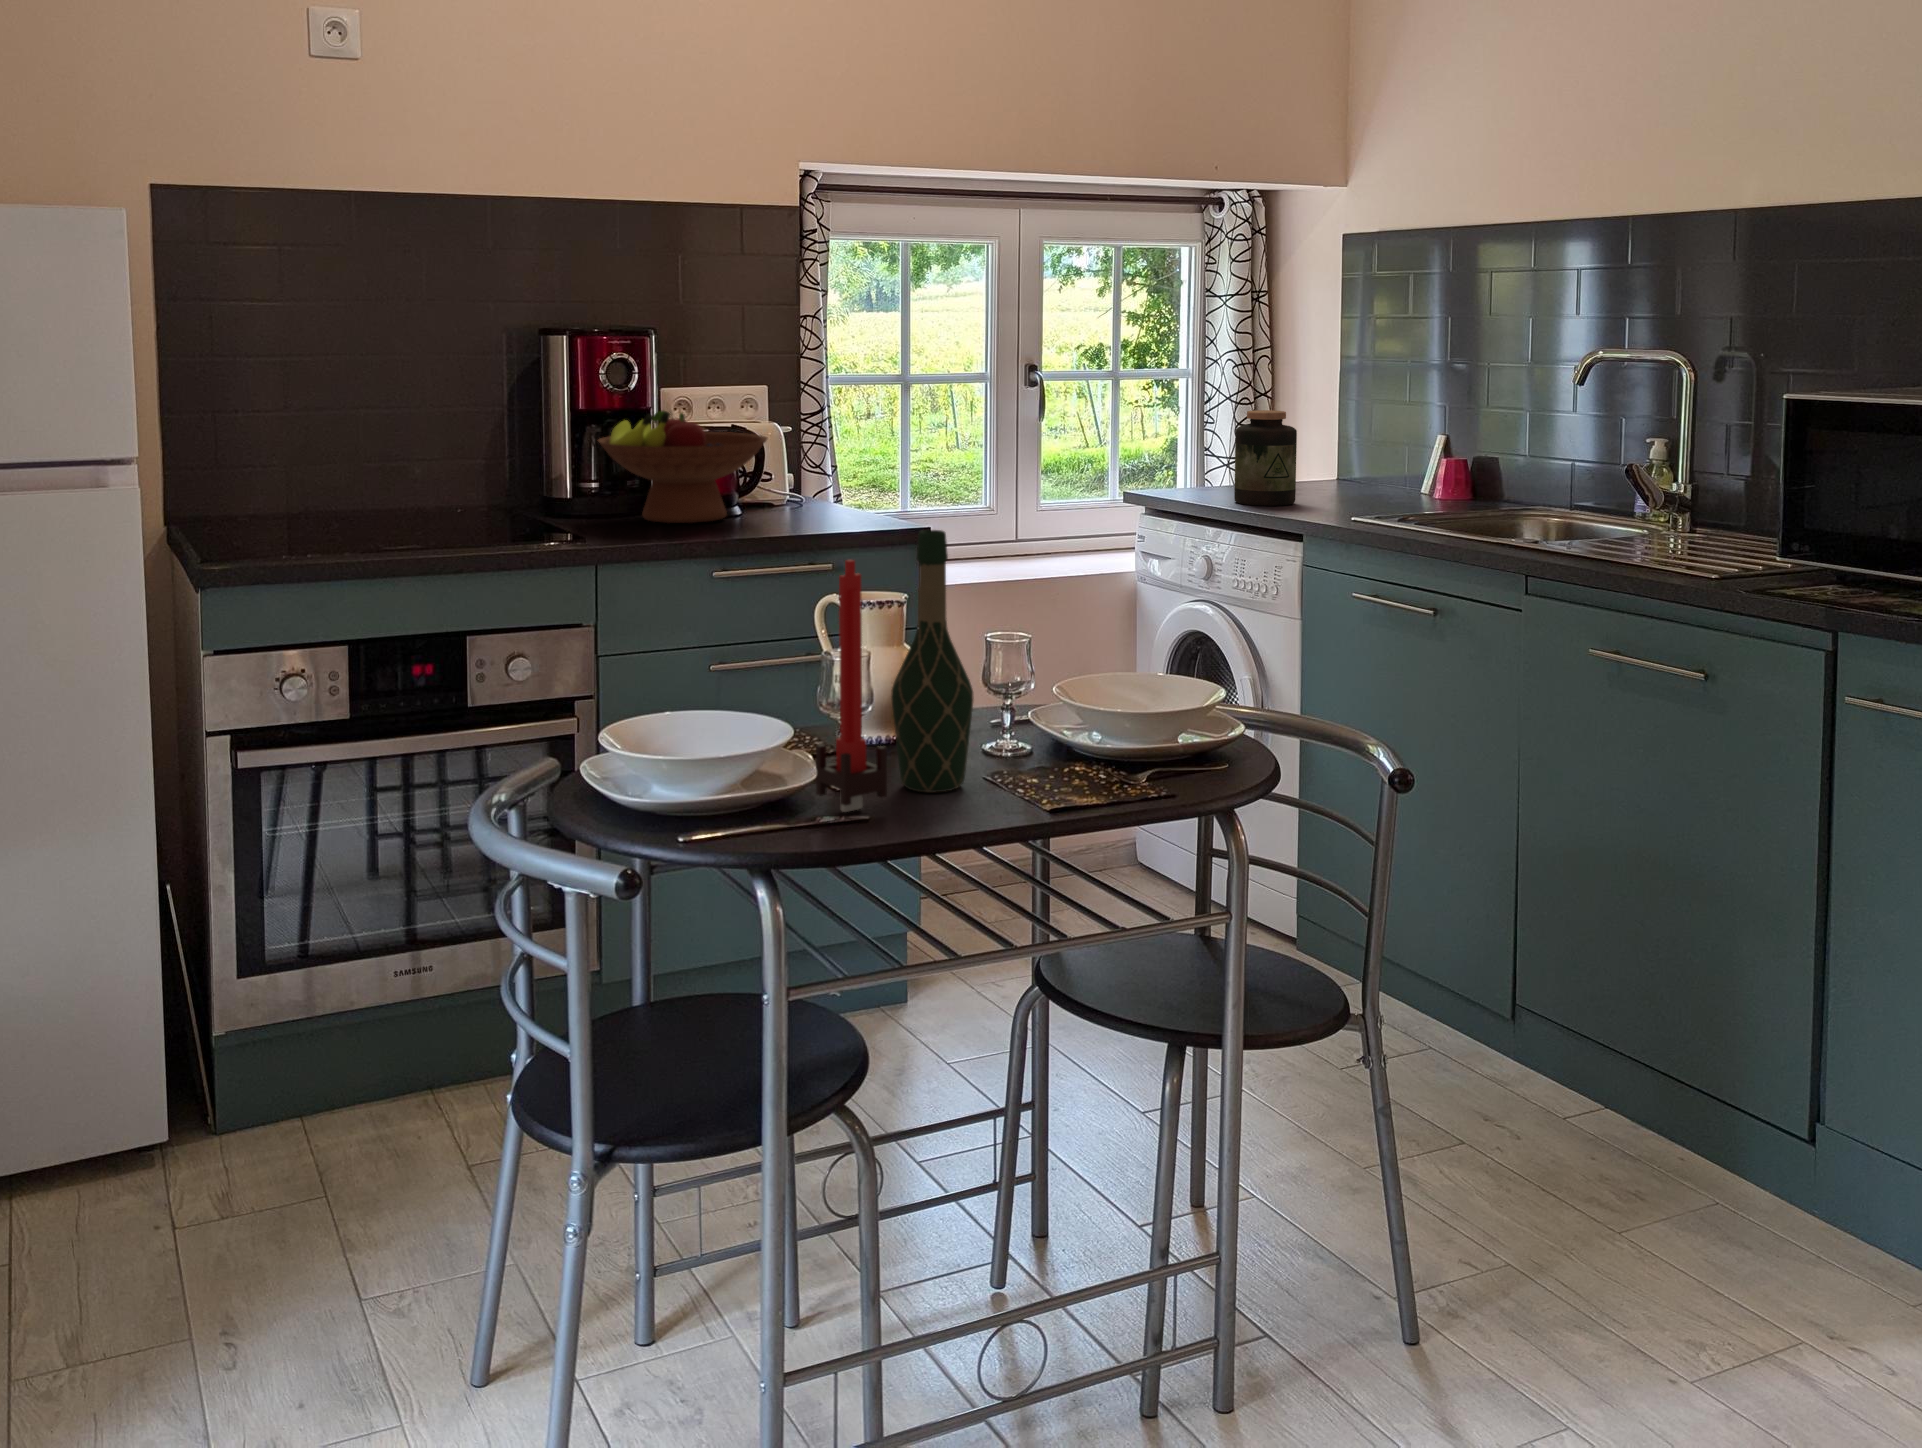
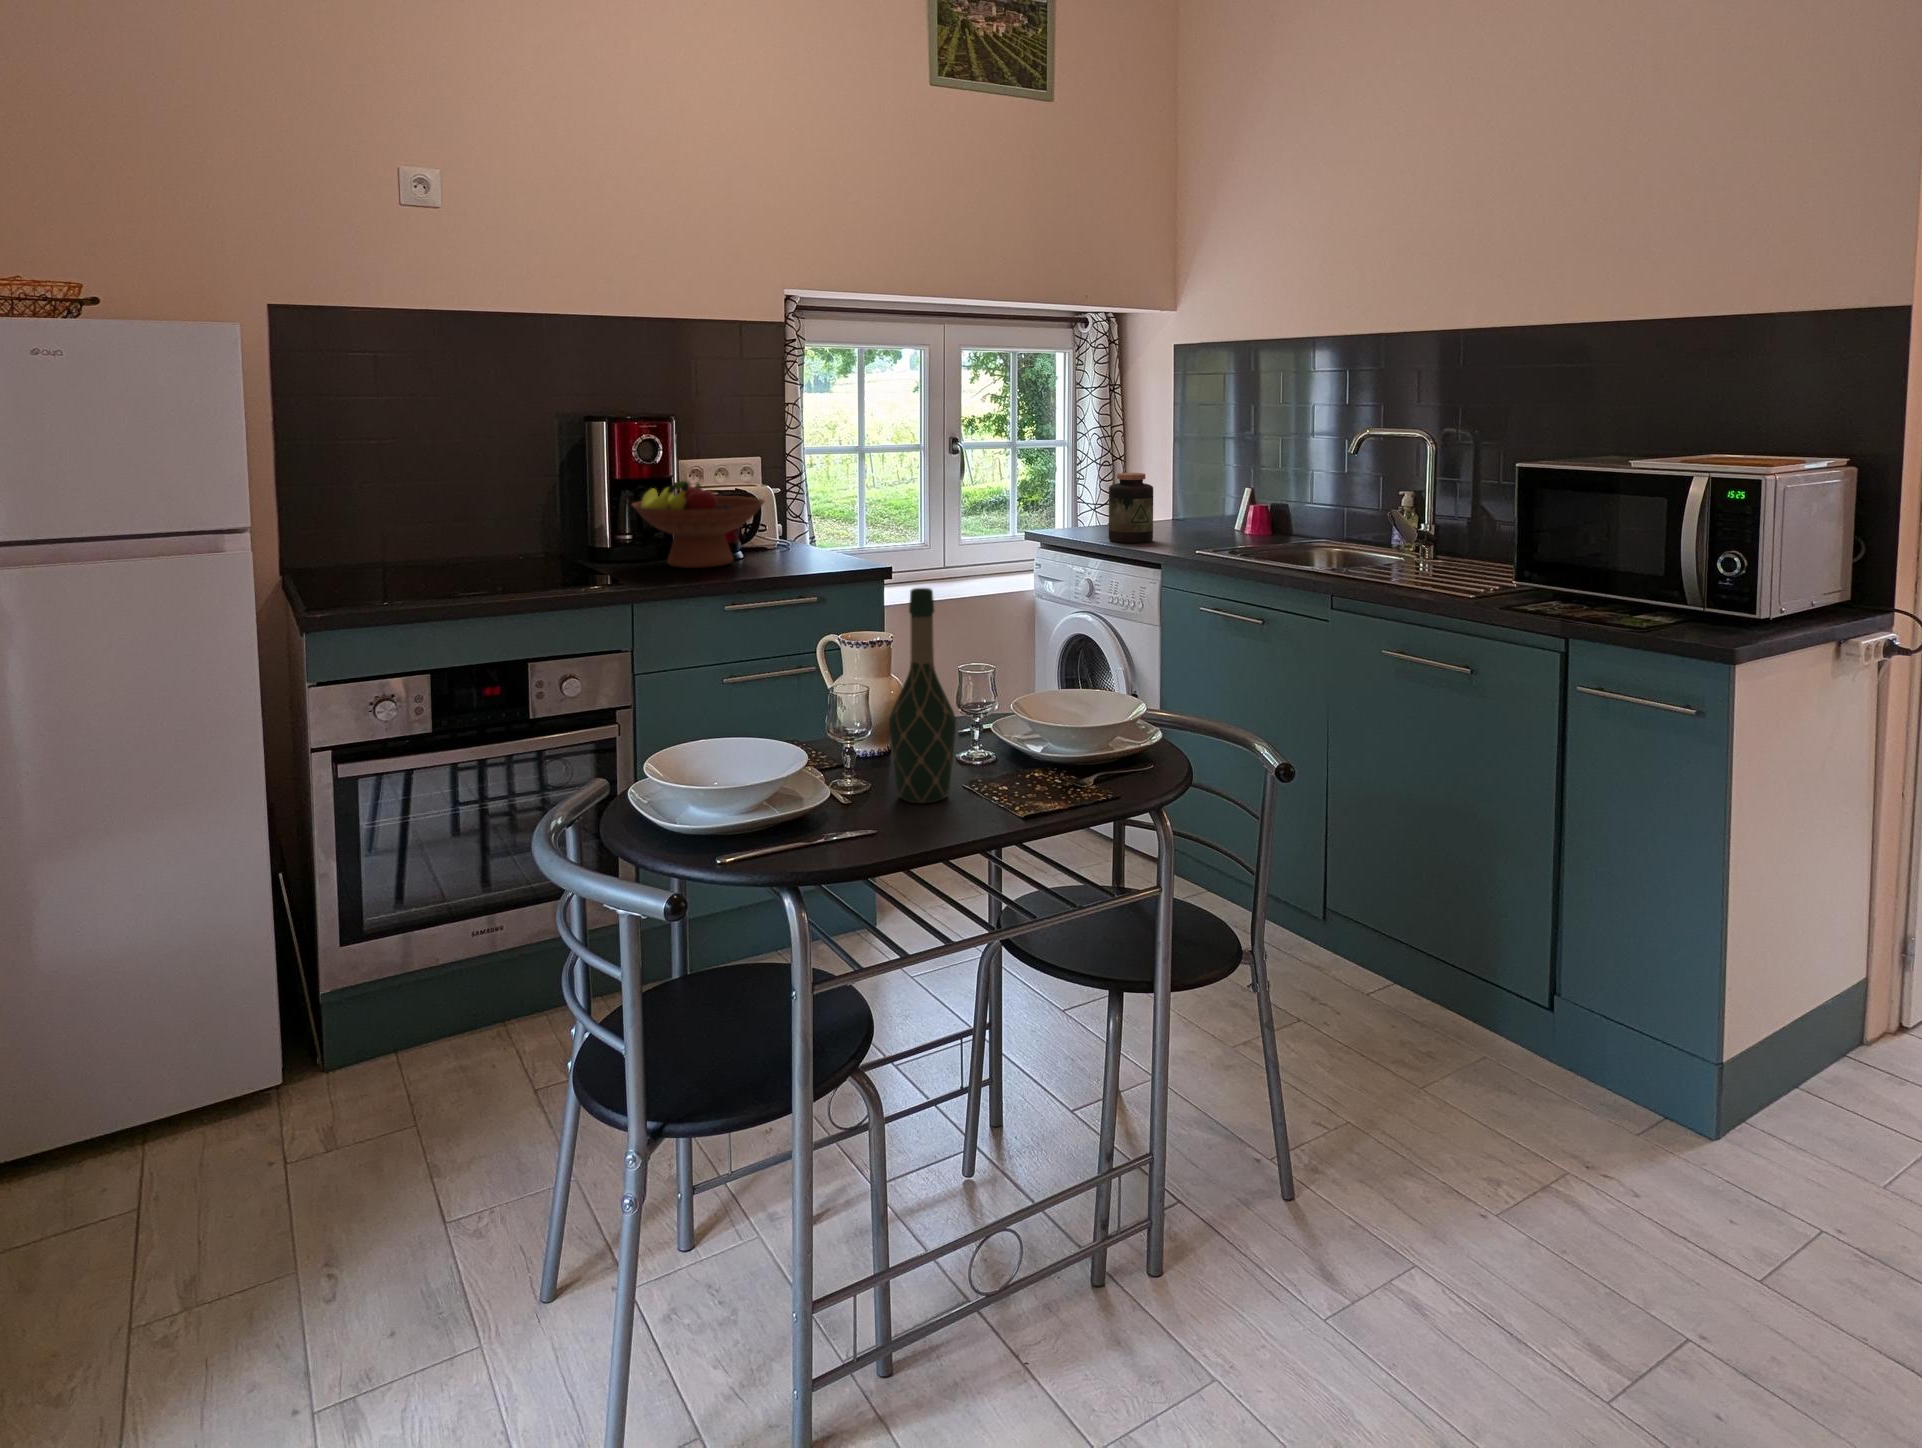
candle: present [816,560,887,812] -> none [830,617,890,827]

